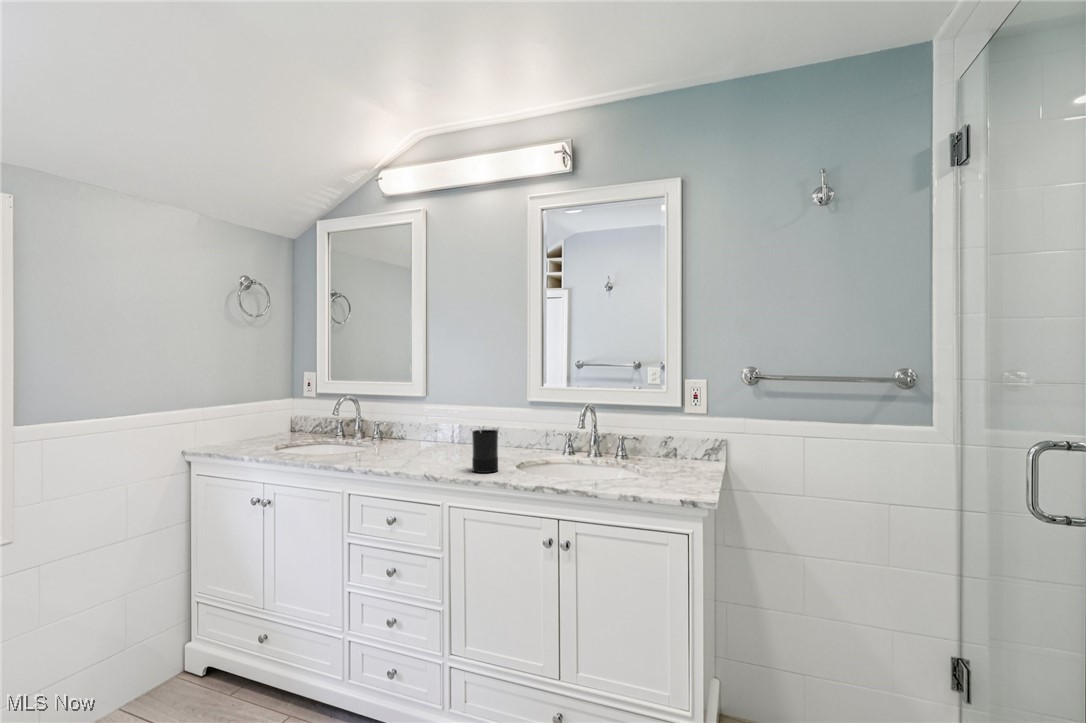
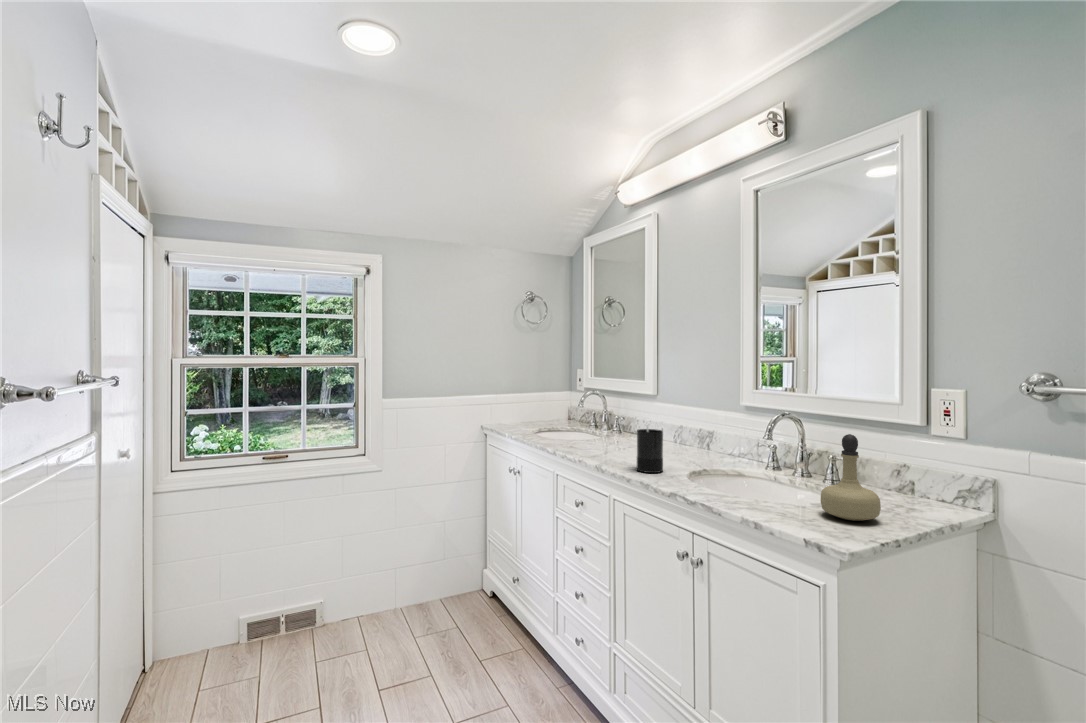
perfume bottle: none [655,417,695,481] -> present [821,434,881,521]

